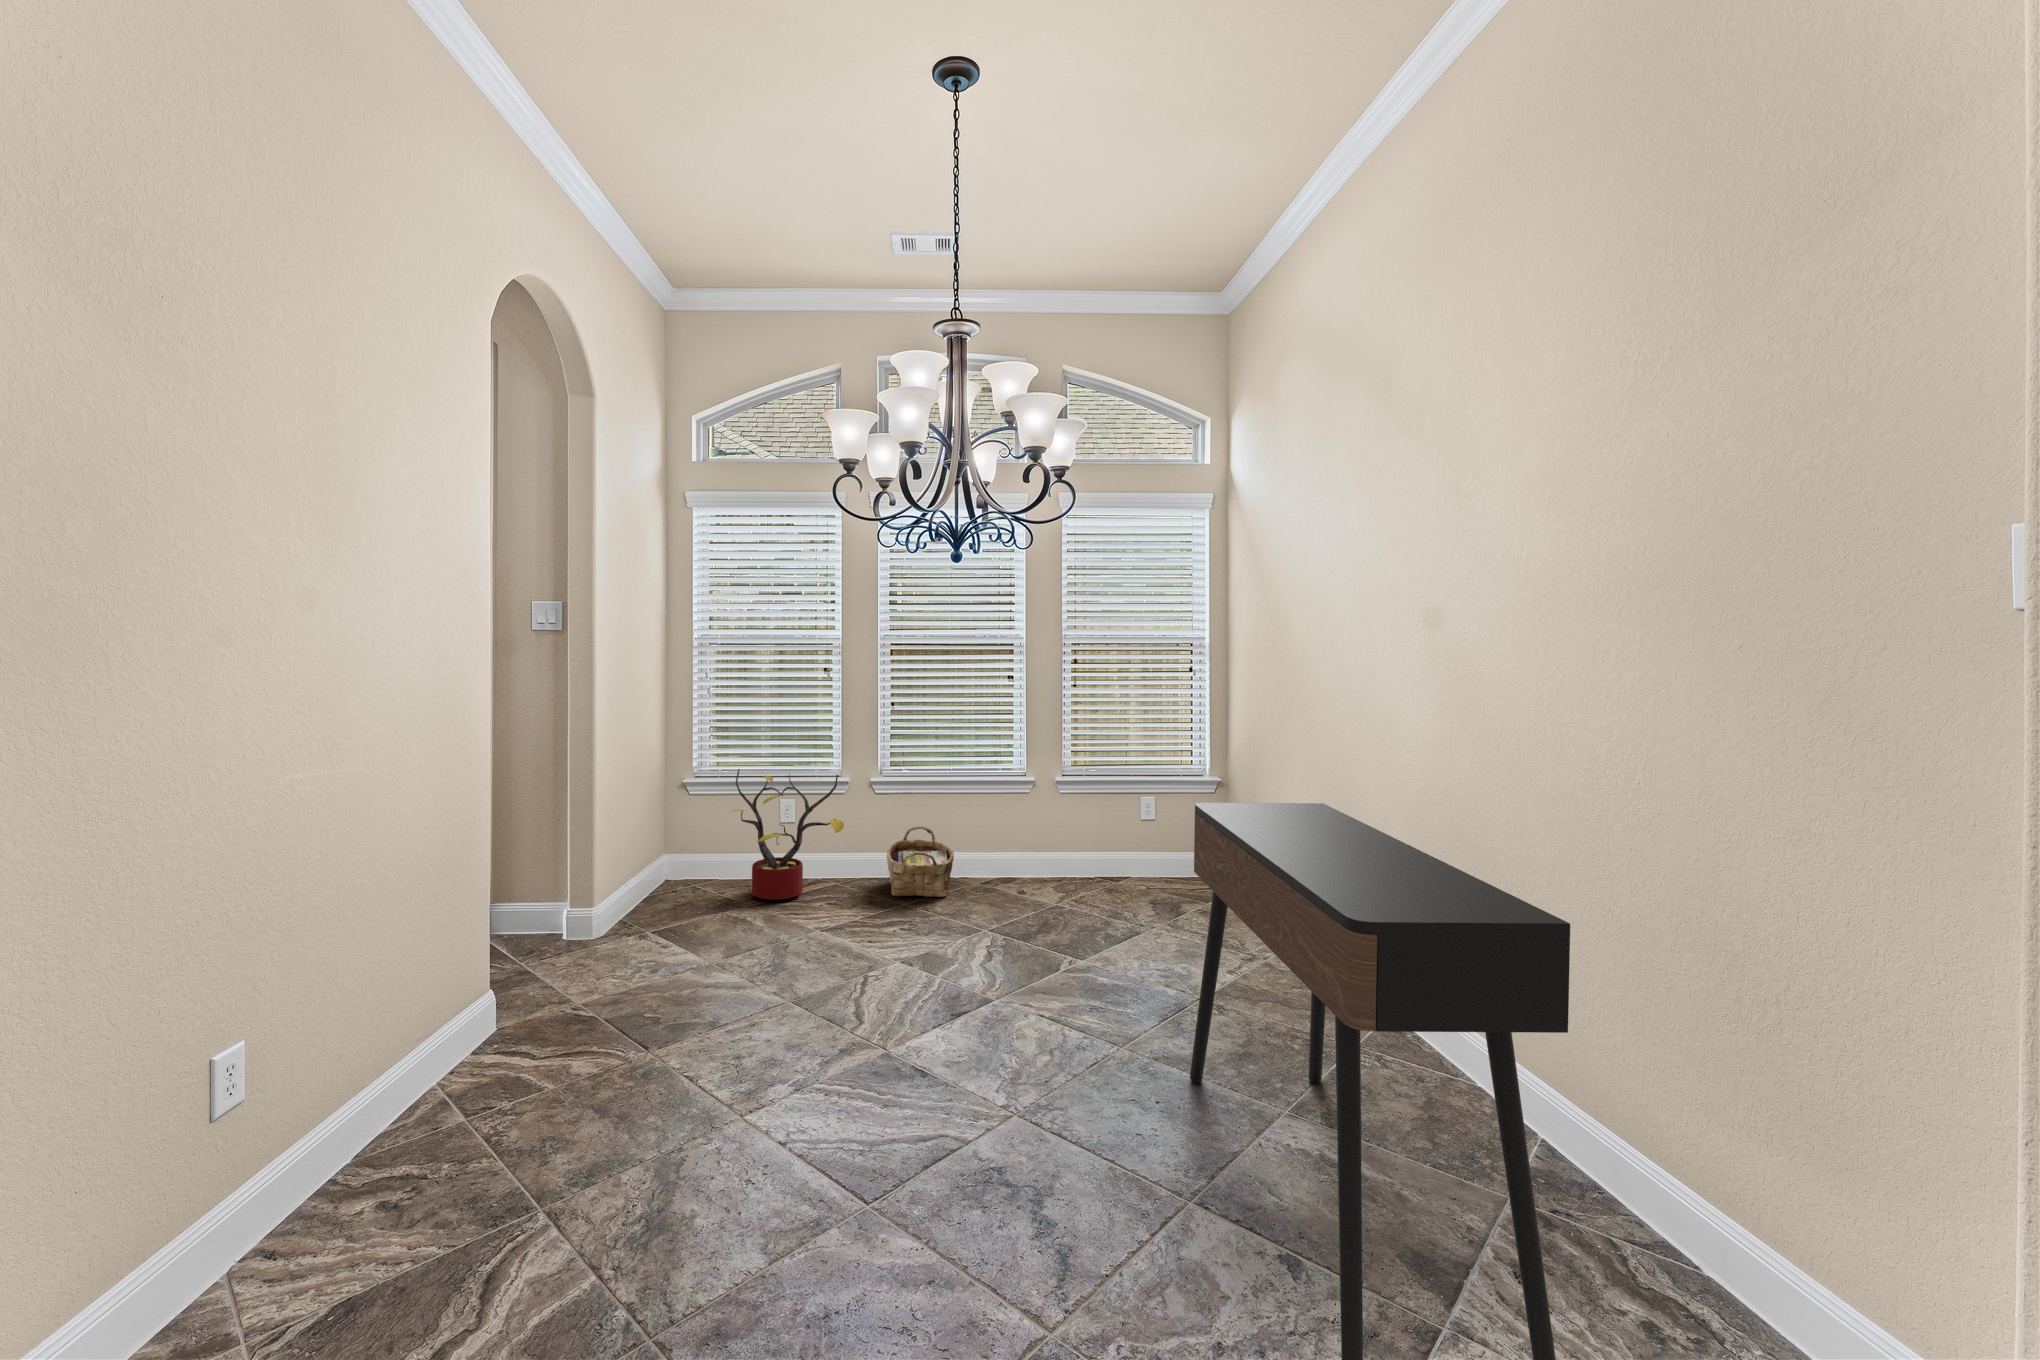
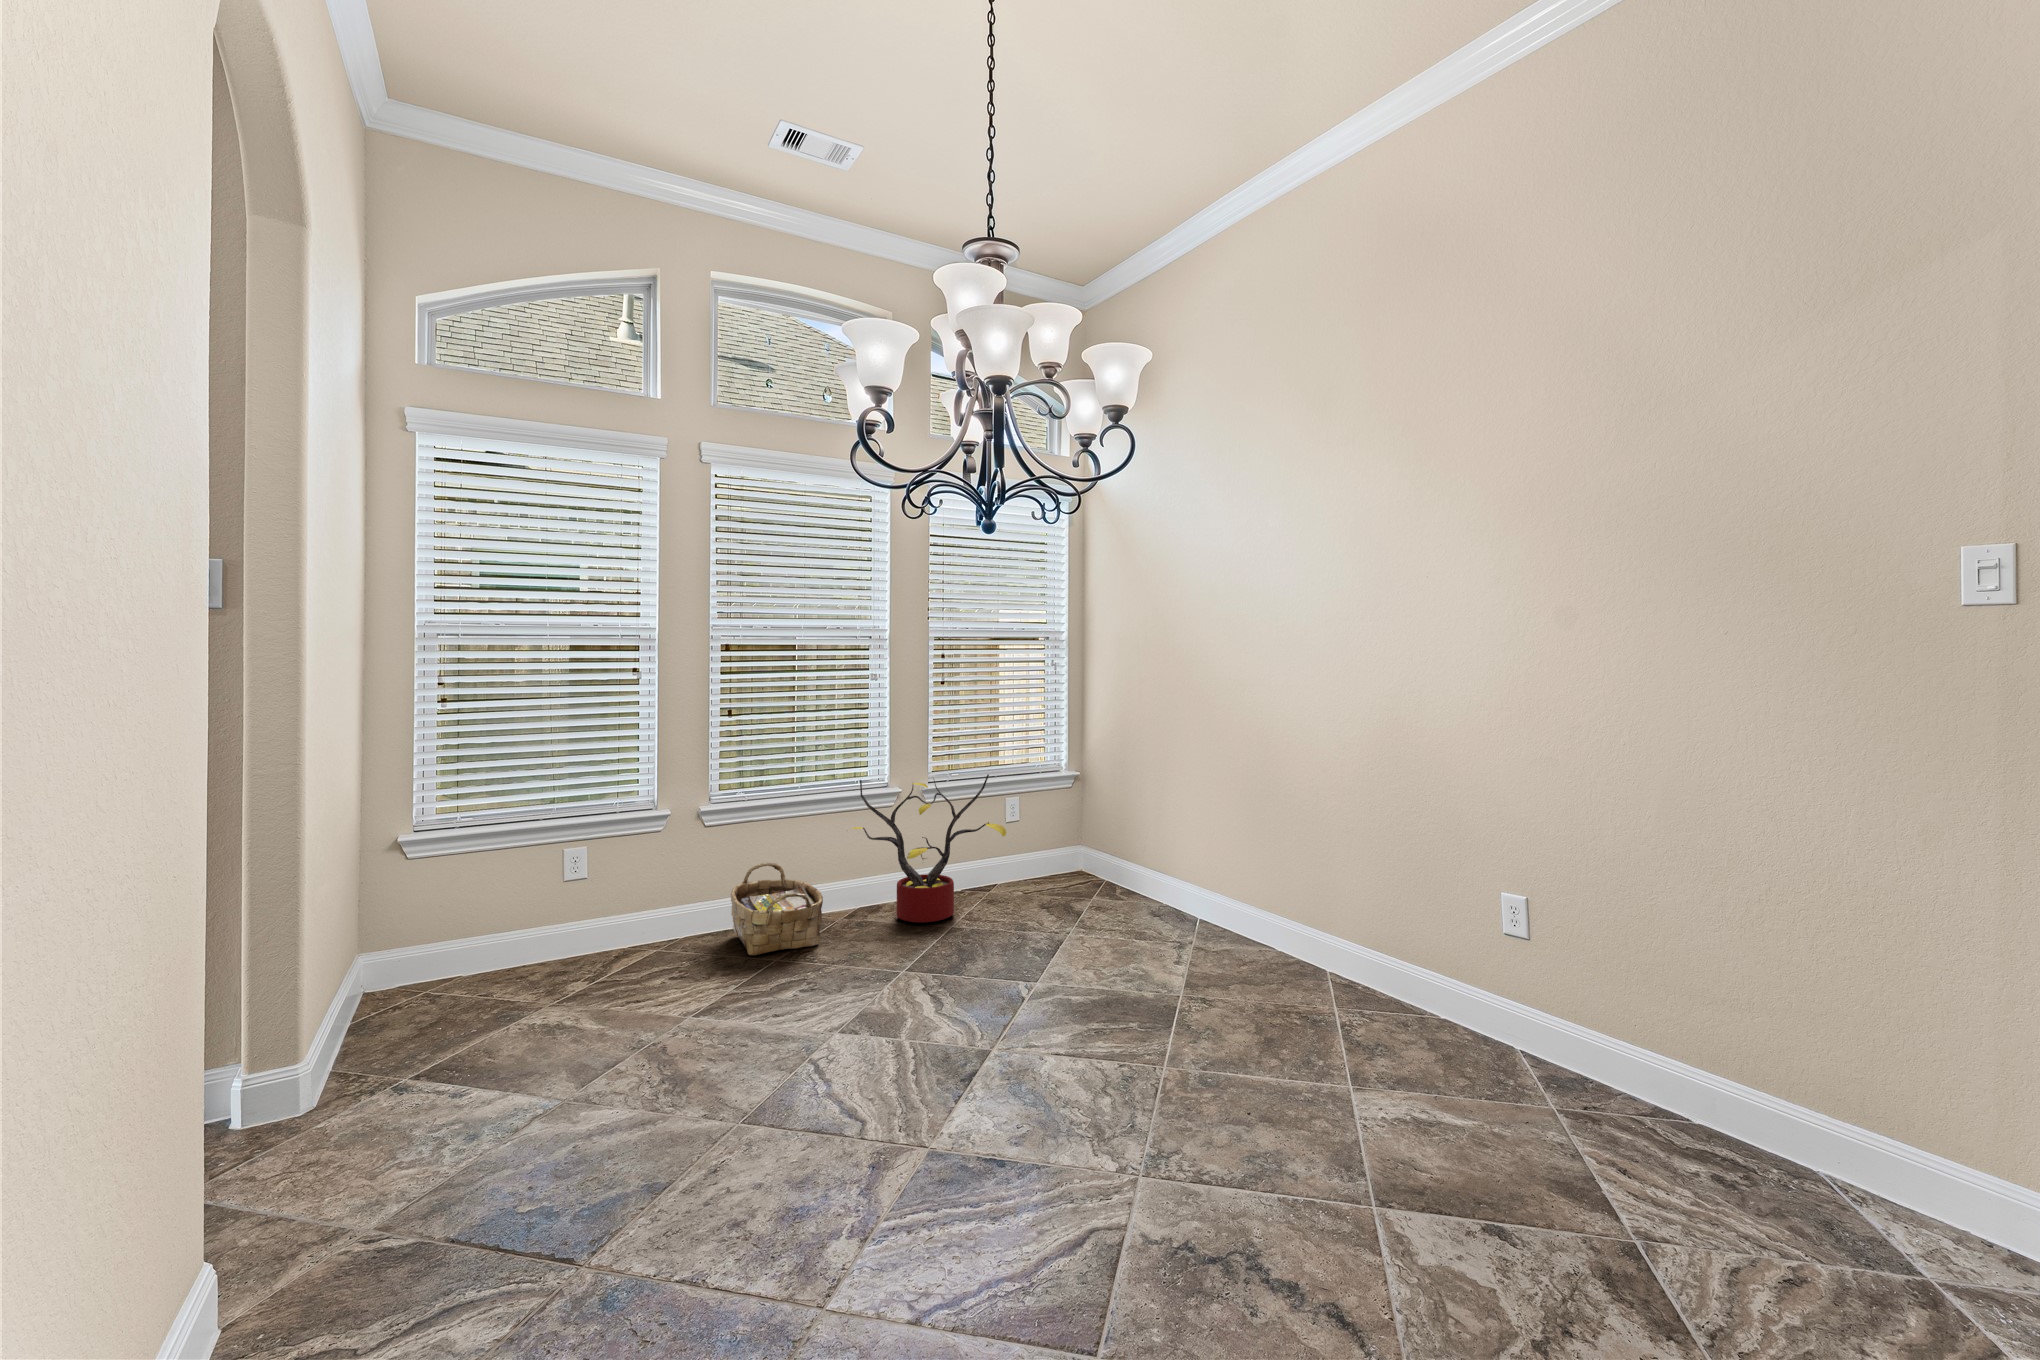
decorative plant: present [733,769,844,900] -> present [852,774,1006,923]
console table: present [1190,803,1570,1360] -> none [1267,770,1792,1325]

